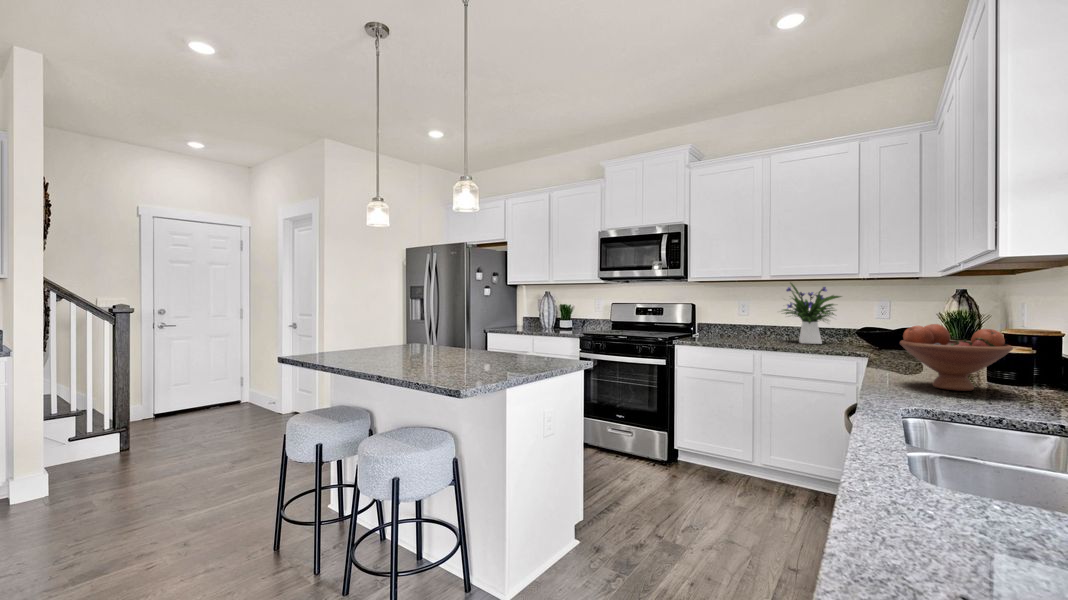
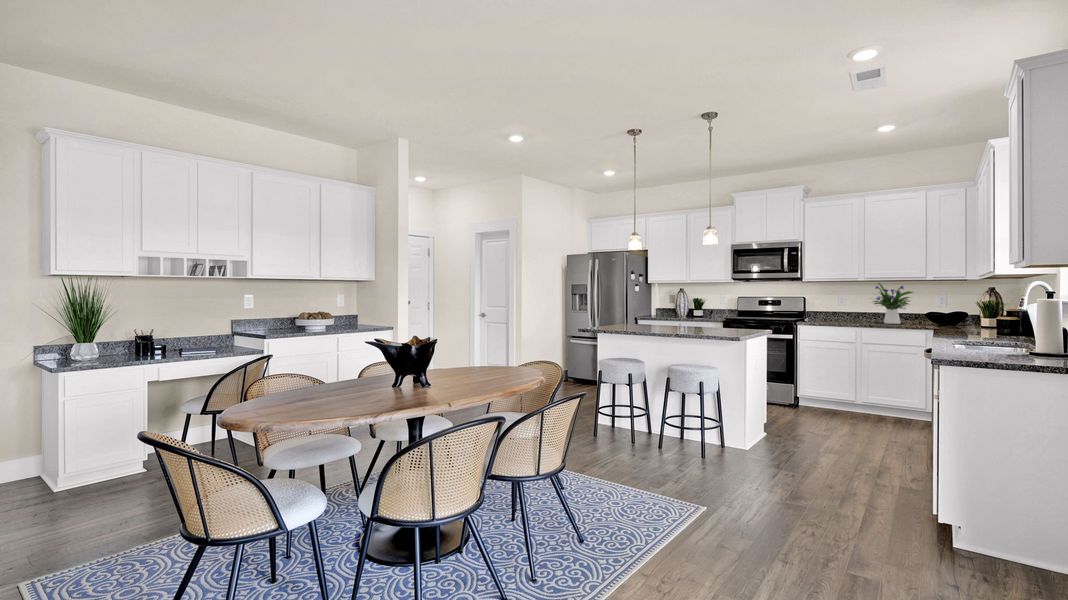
fruit bowl: present [900,324,1013,391] -> none [952,306,1008,338]

